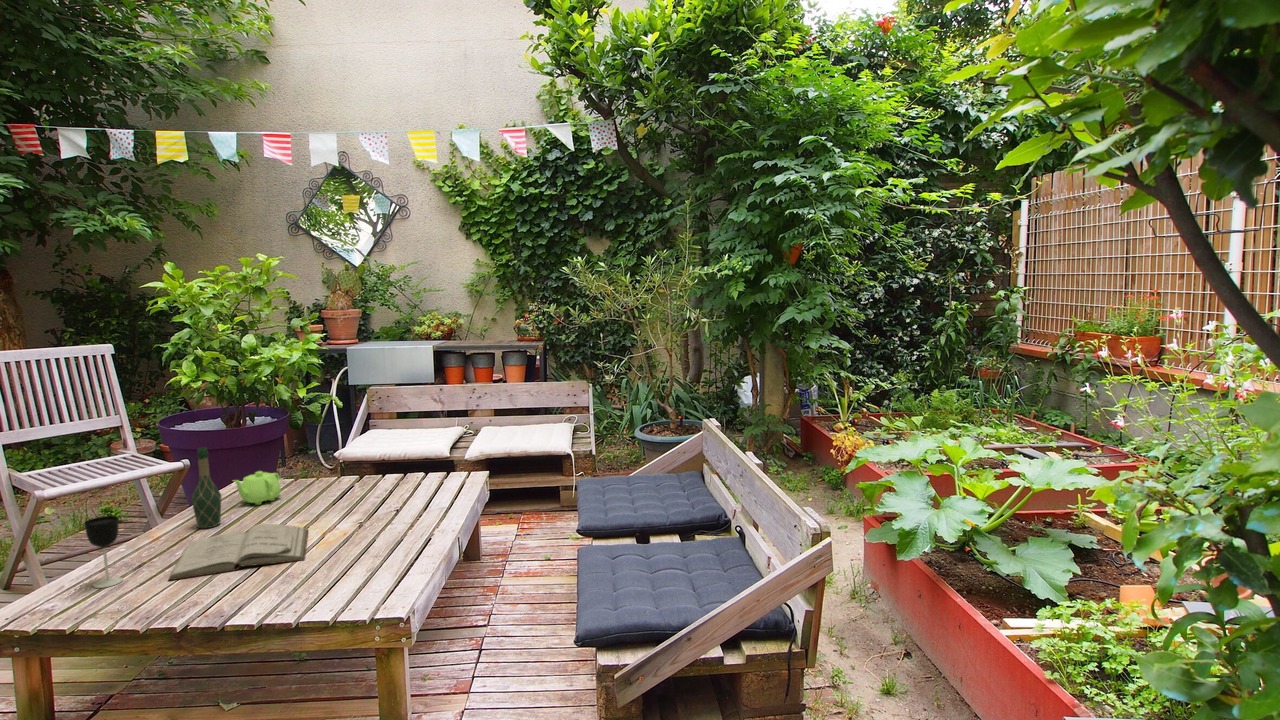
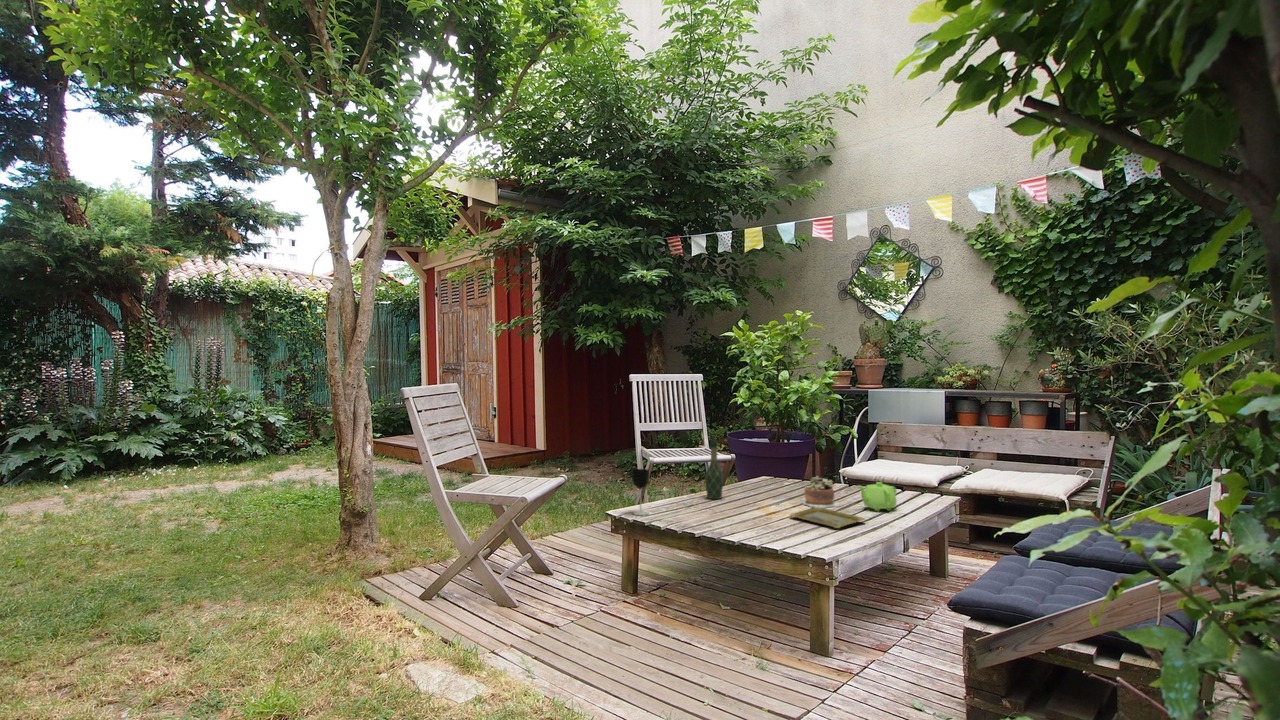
succulent plant: none [332,469,383,510] -> present [803,476,840,508]
teapot: present [234,471,281,505] -> present [859,482,896,511]
tray: none [338,508,428,532] -> present [790,507,865,528]
book: present [168,524,308,580] -> none [669,500,771,528]

